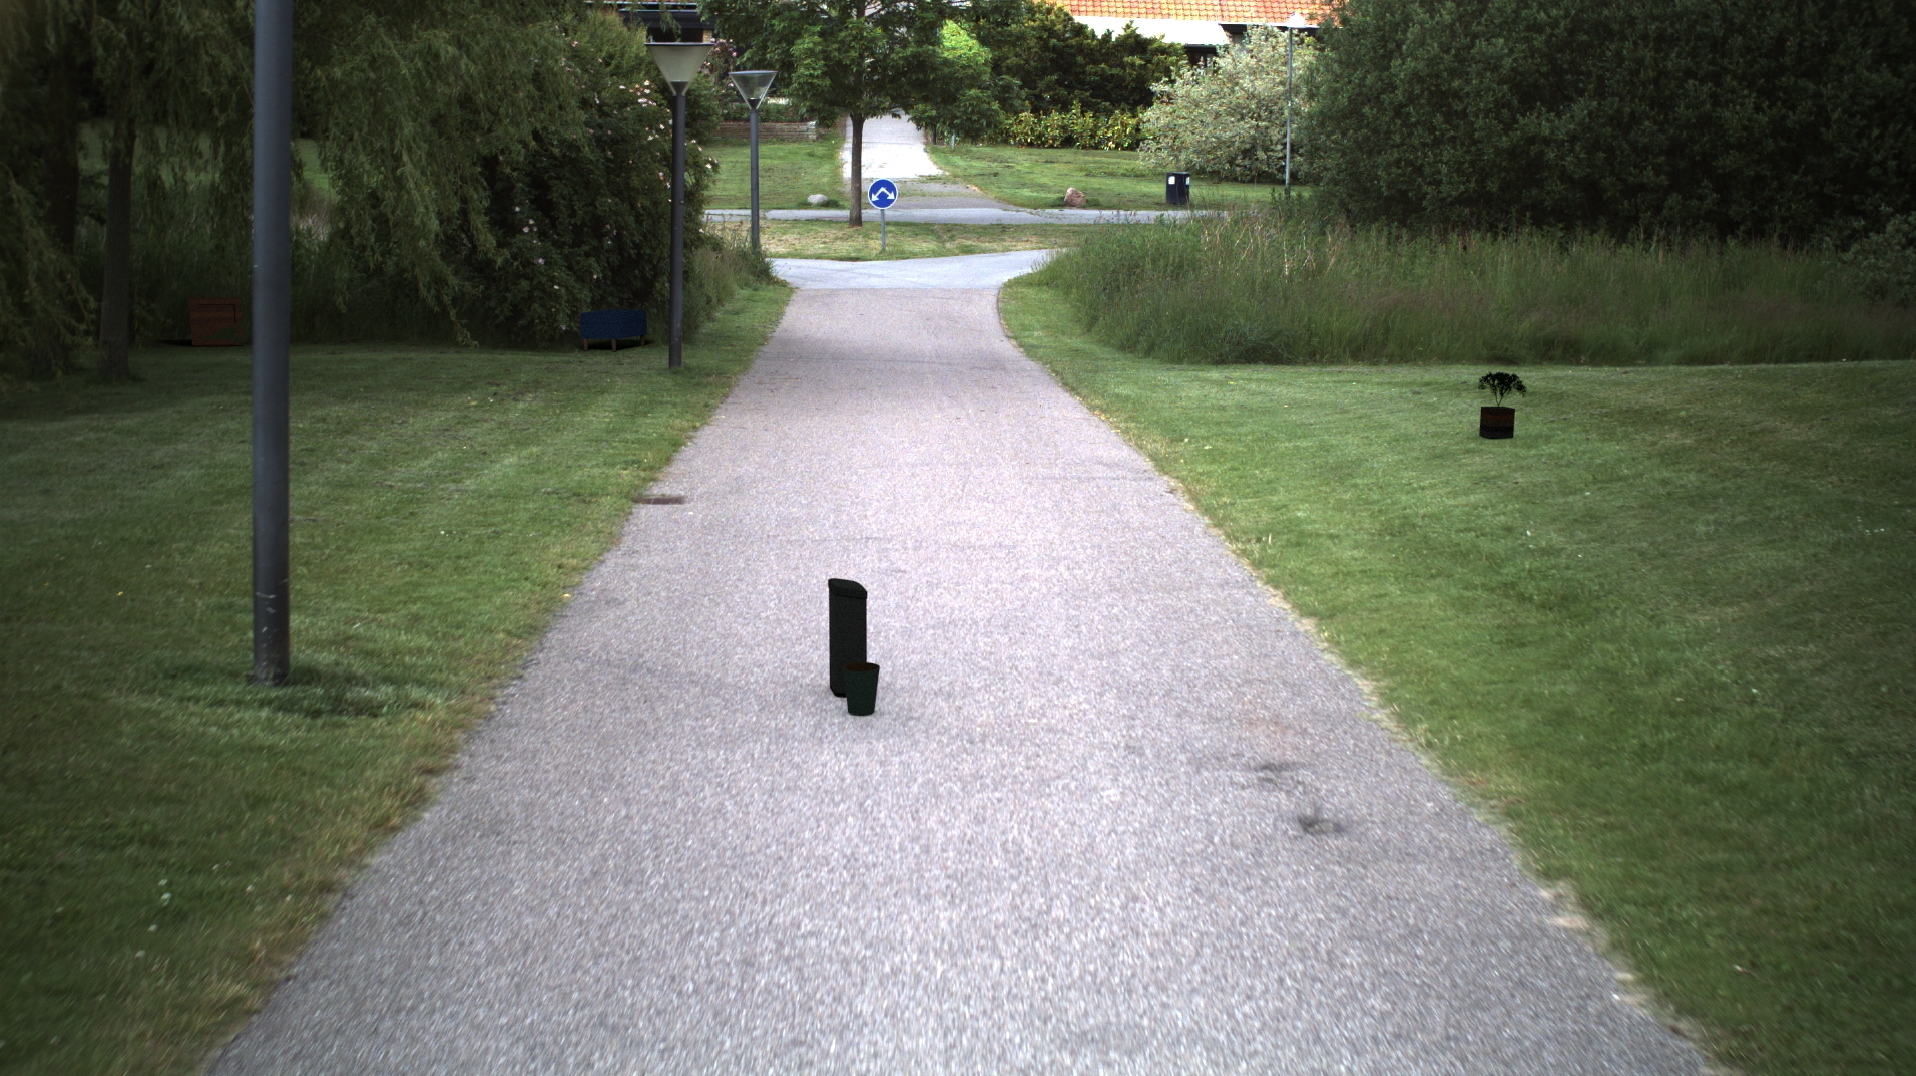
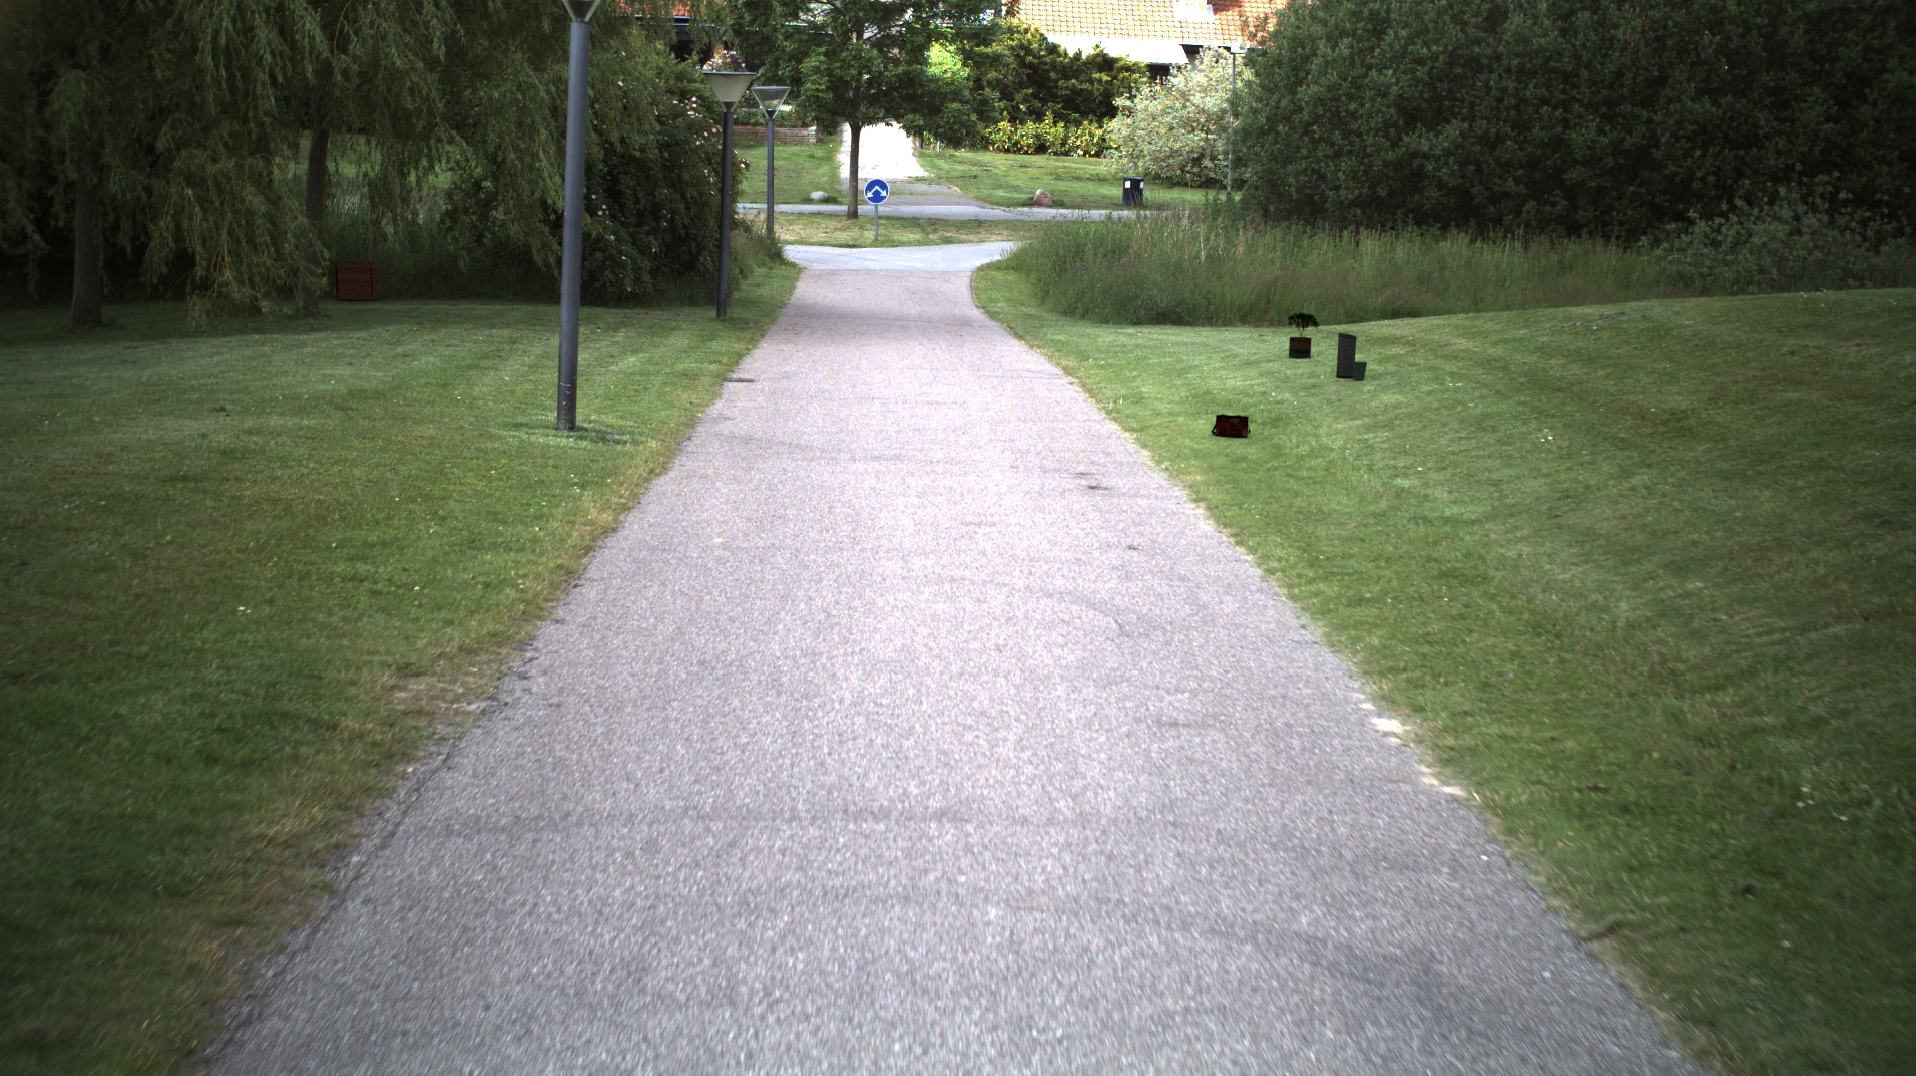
bench: present [580,309,647,351] -> none [643,277,693,309]
trash can: present [828,578,880,715] -> present [1336,333,1367,380]
bag: none [1480,615,1556,661] -> present [1211,414,1251,438]

